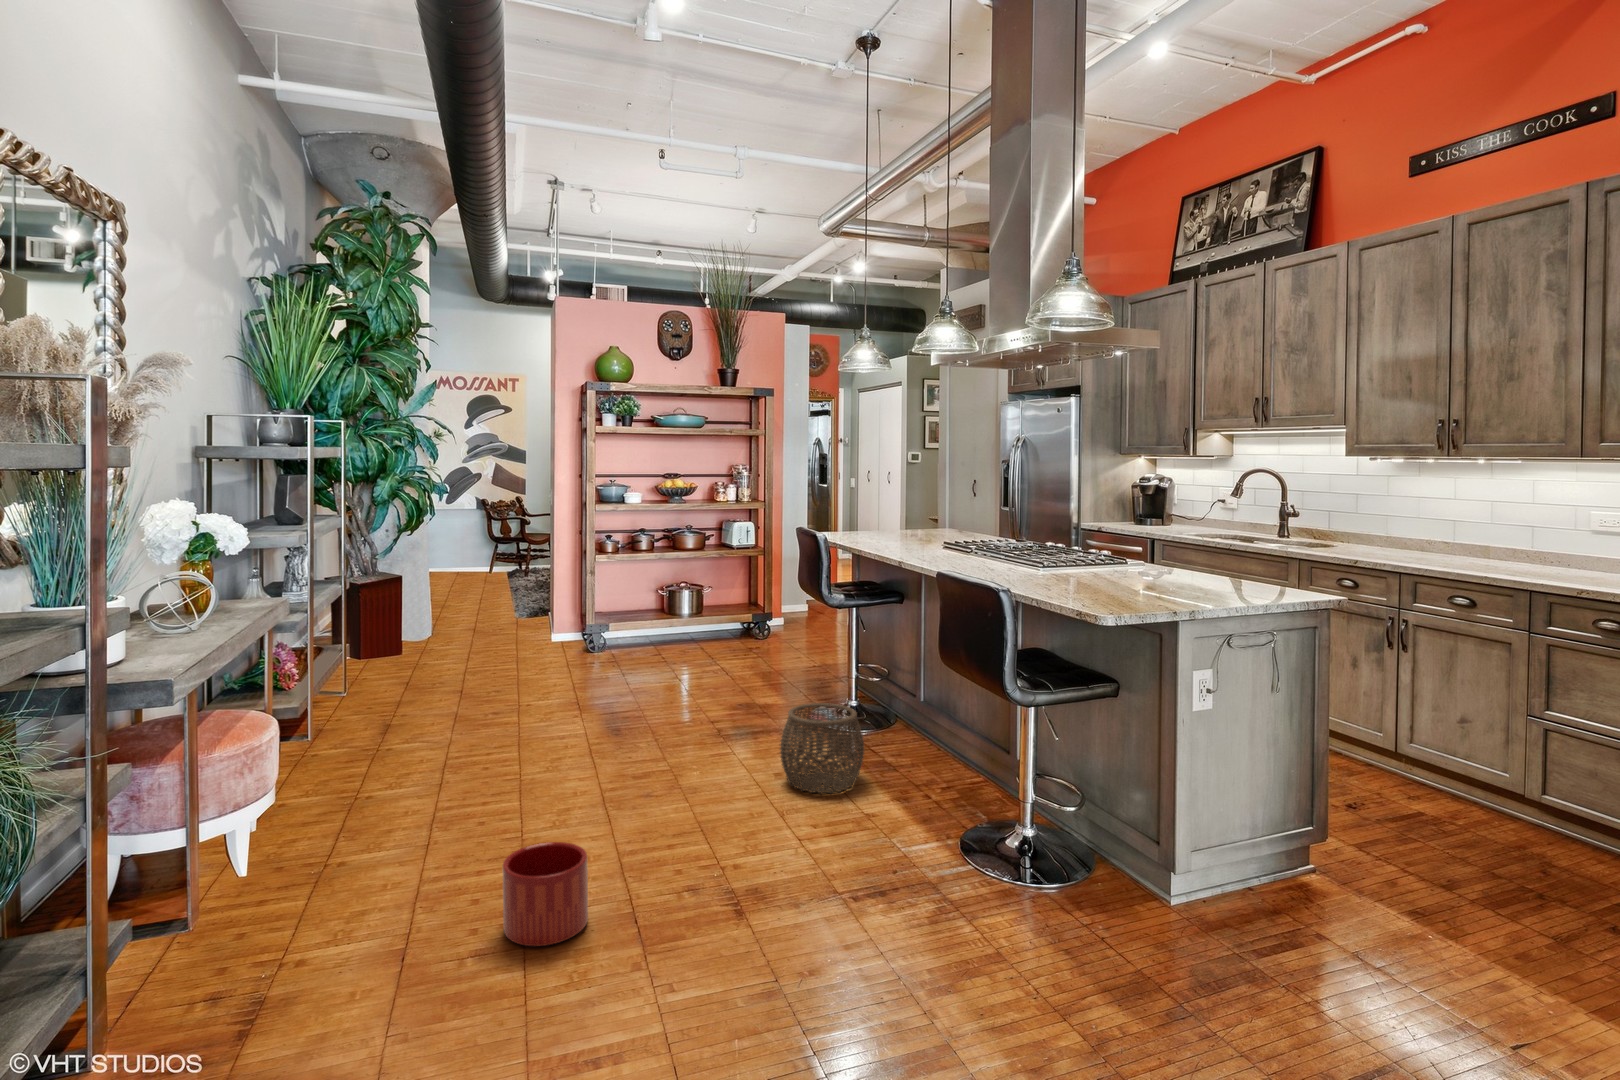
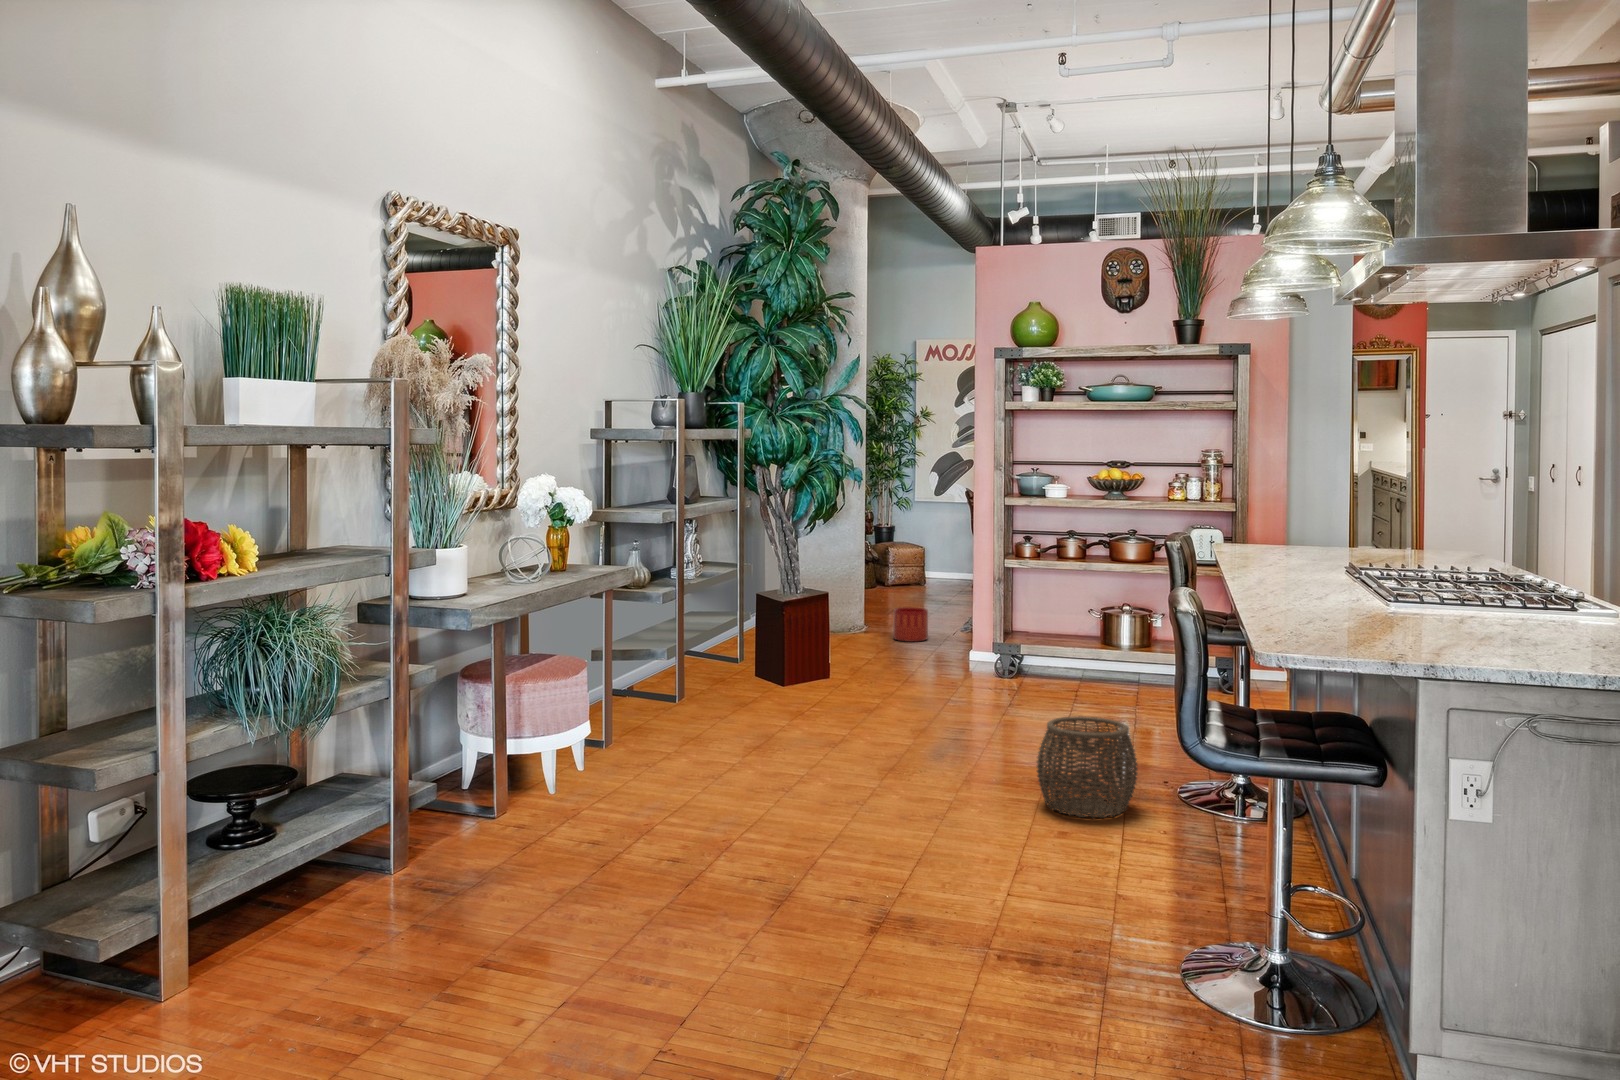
planter: present [503,842,588,946] -> present [893,607,928,642]

